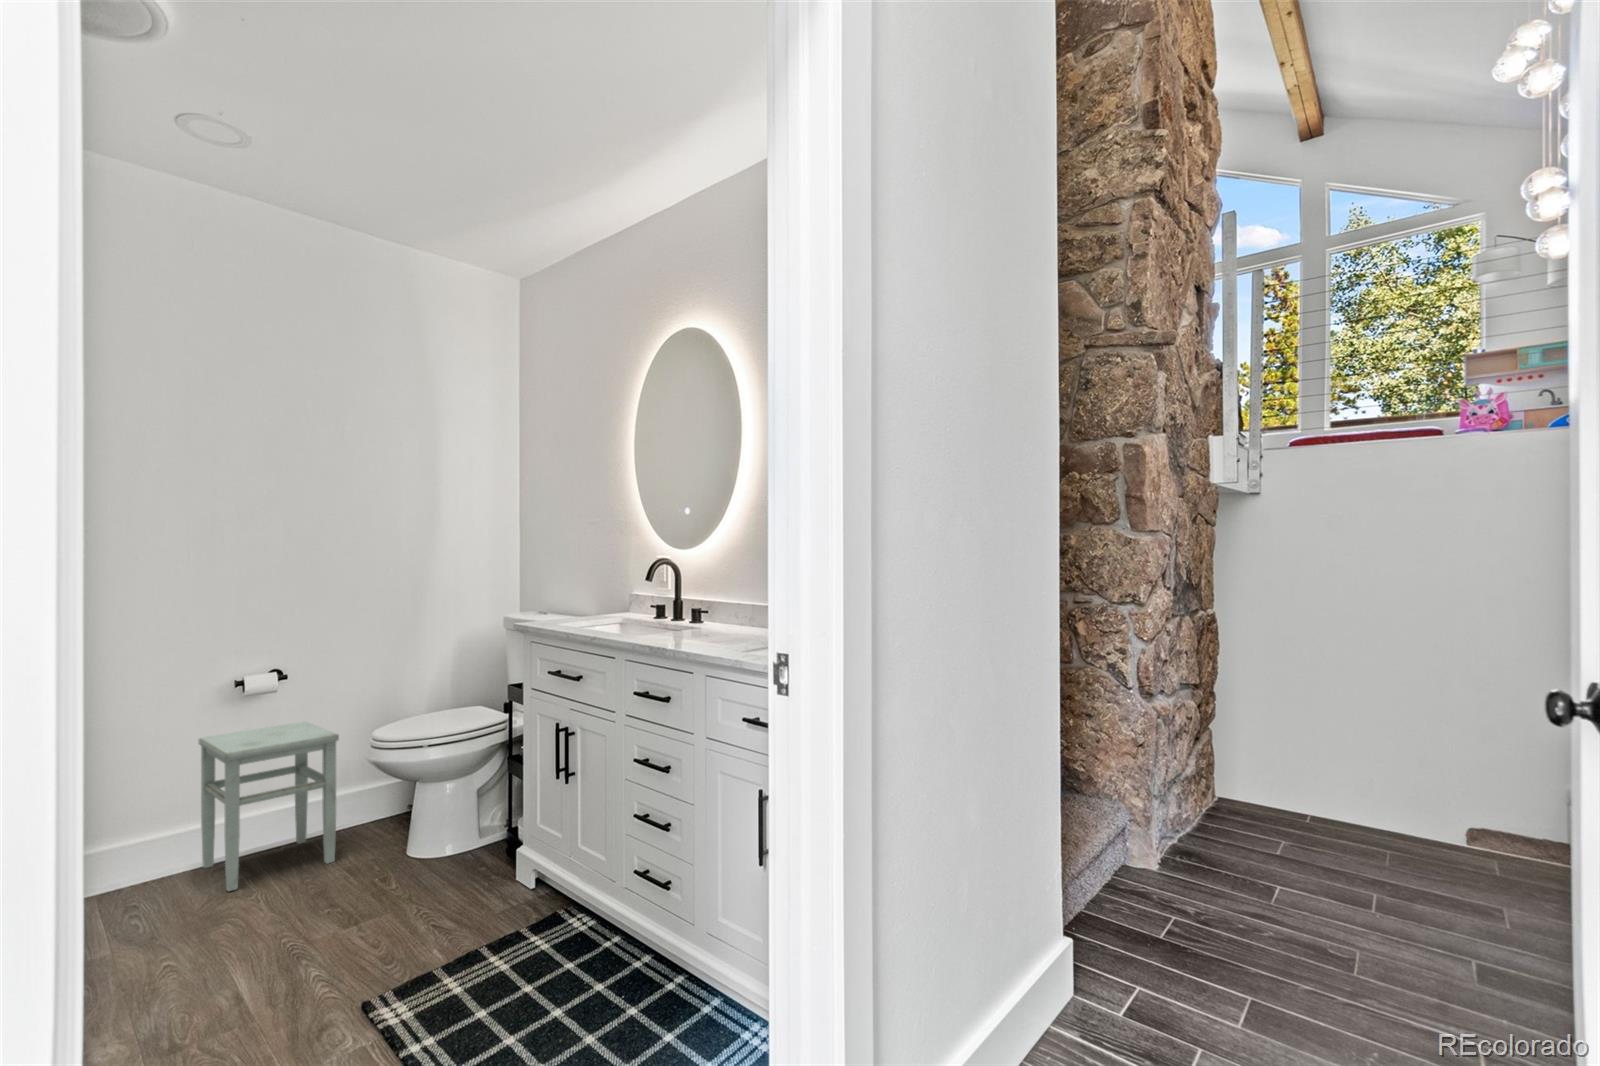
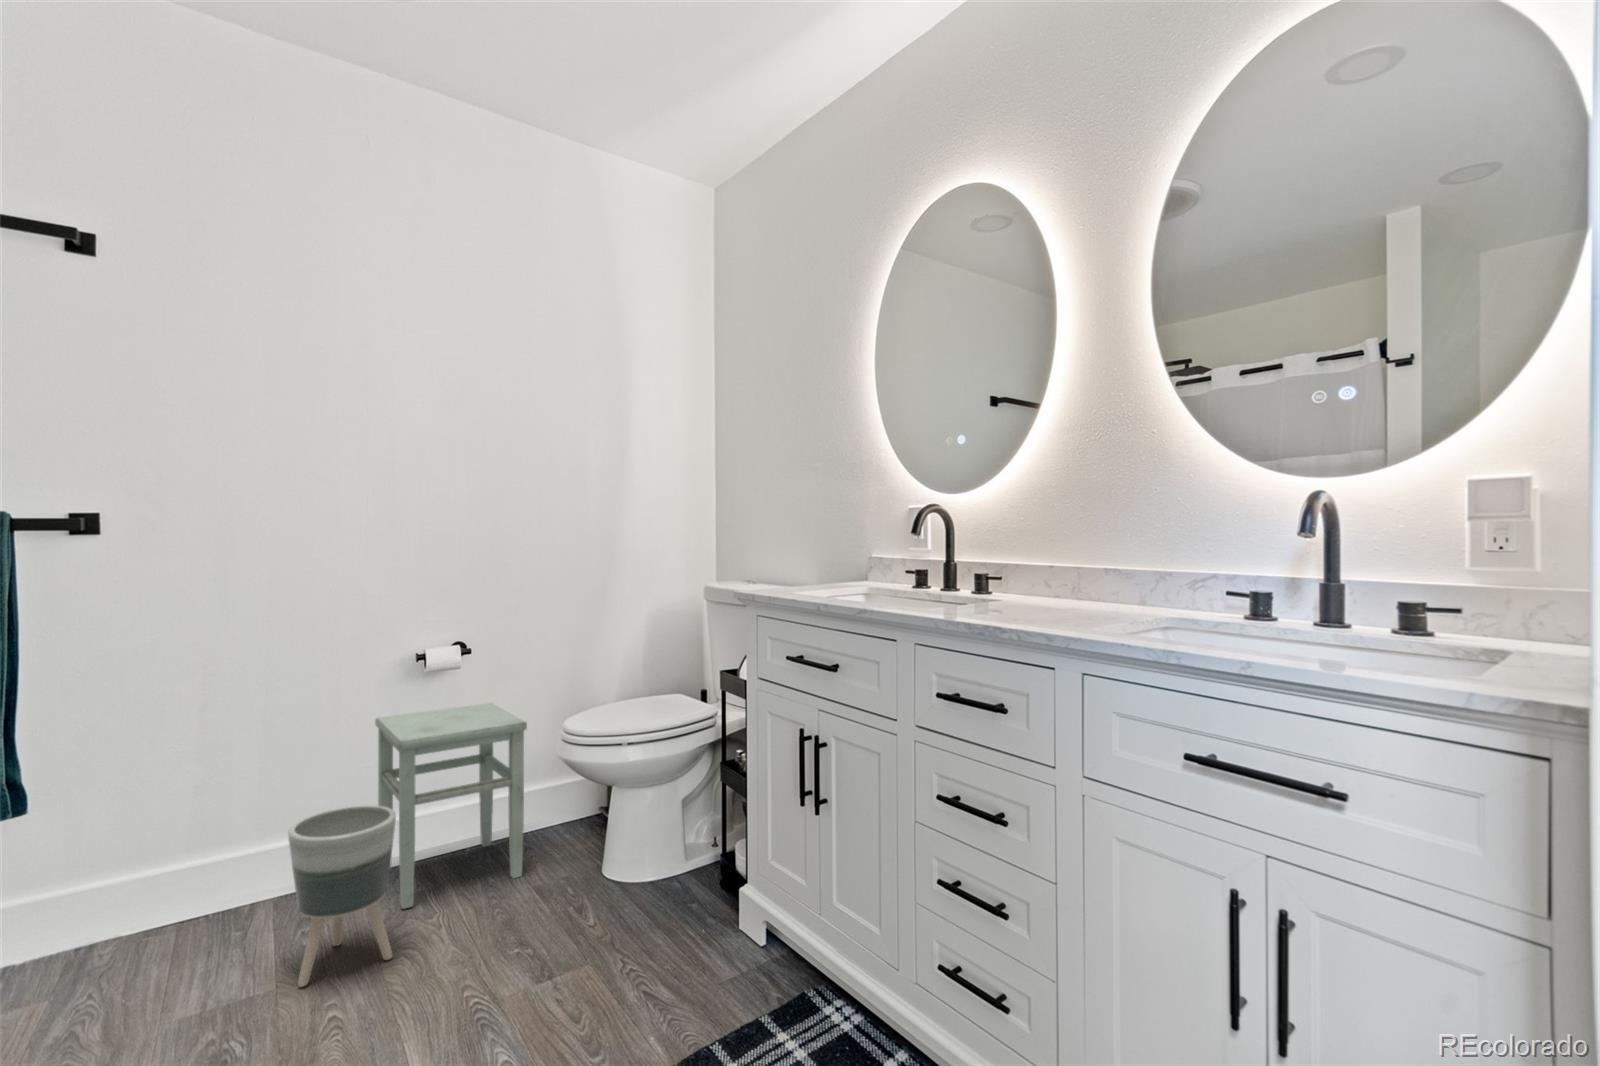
planter: none [133,805,226,947] -> present [288,805,396,987]

